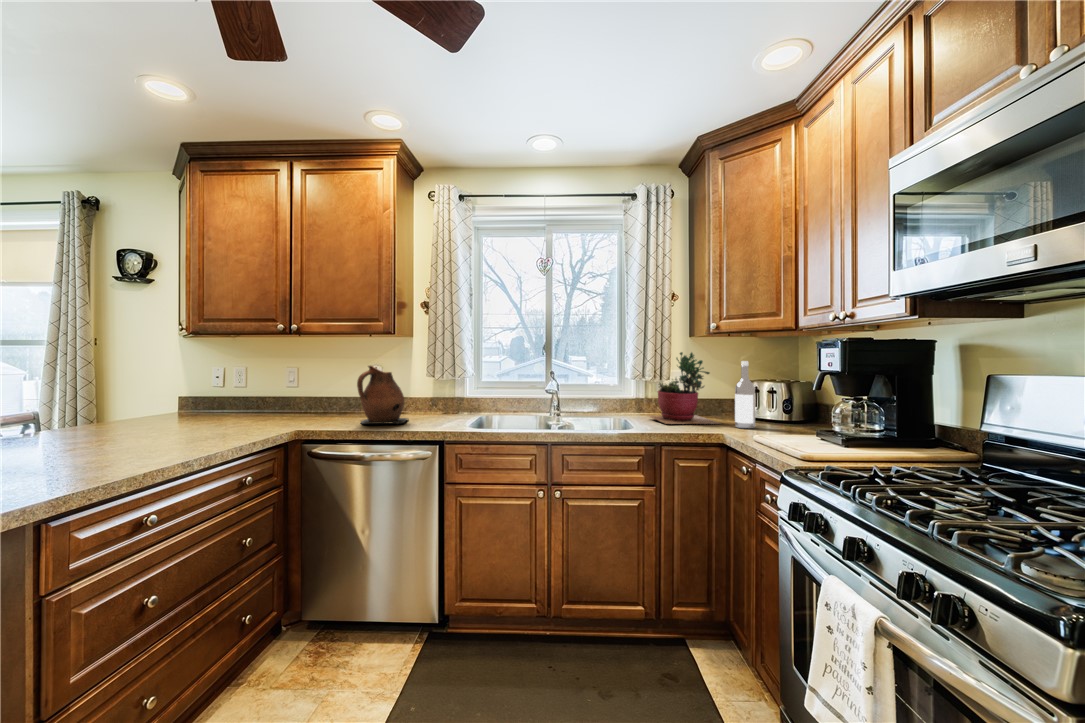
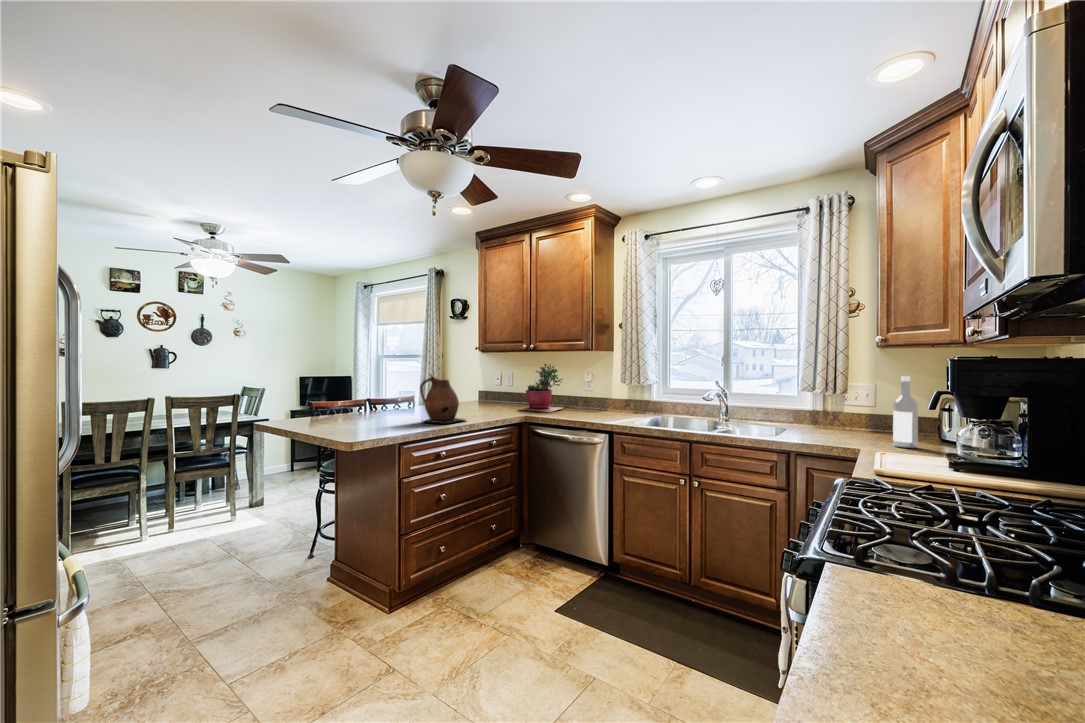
succulent plant: present [649,352,720,424] -> present [518,364,563,412]
ceramic pitcher: present [357,366,408,424] -> present [420,374,465,423]

